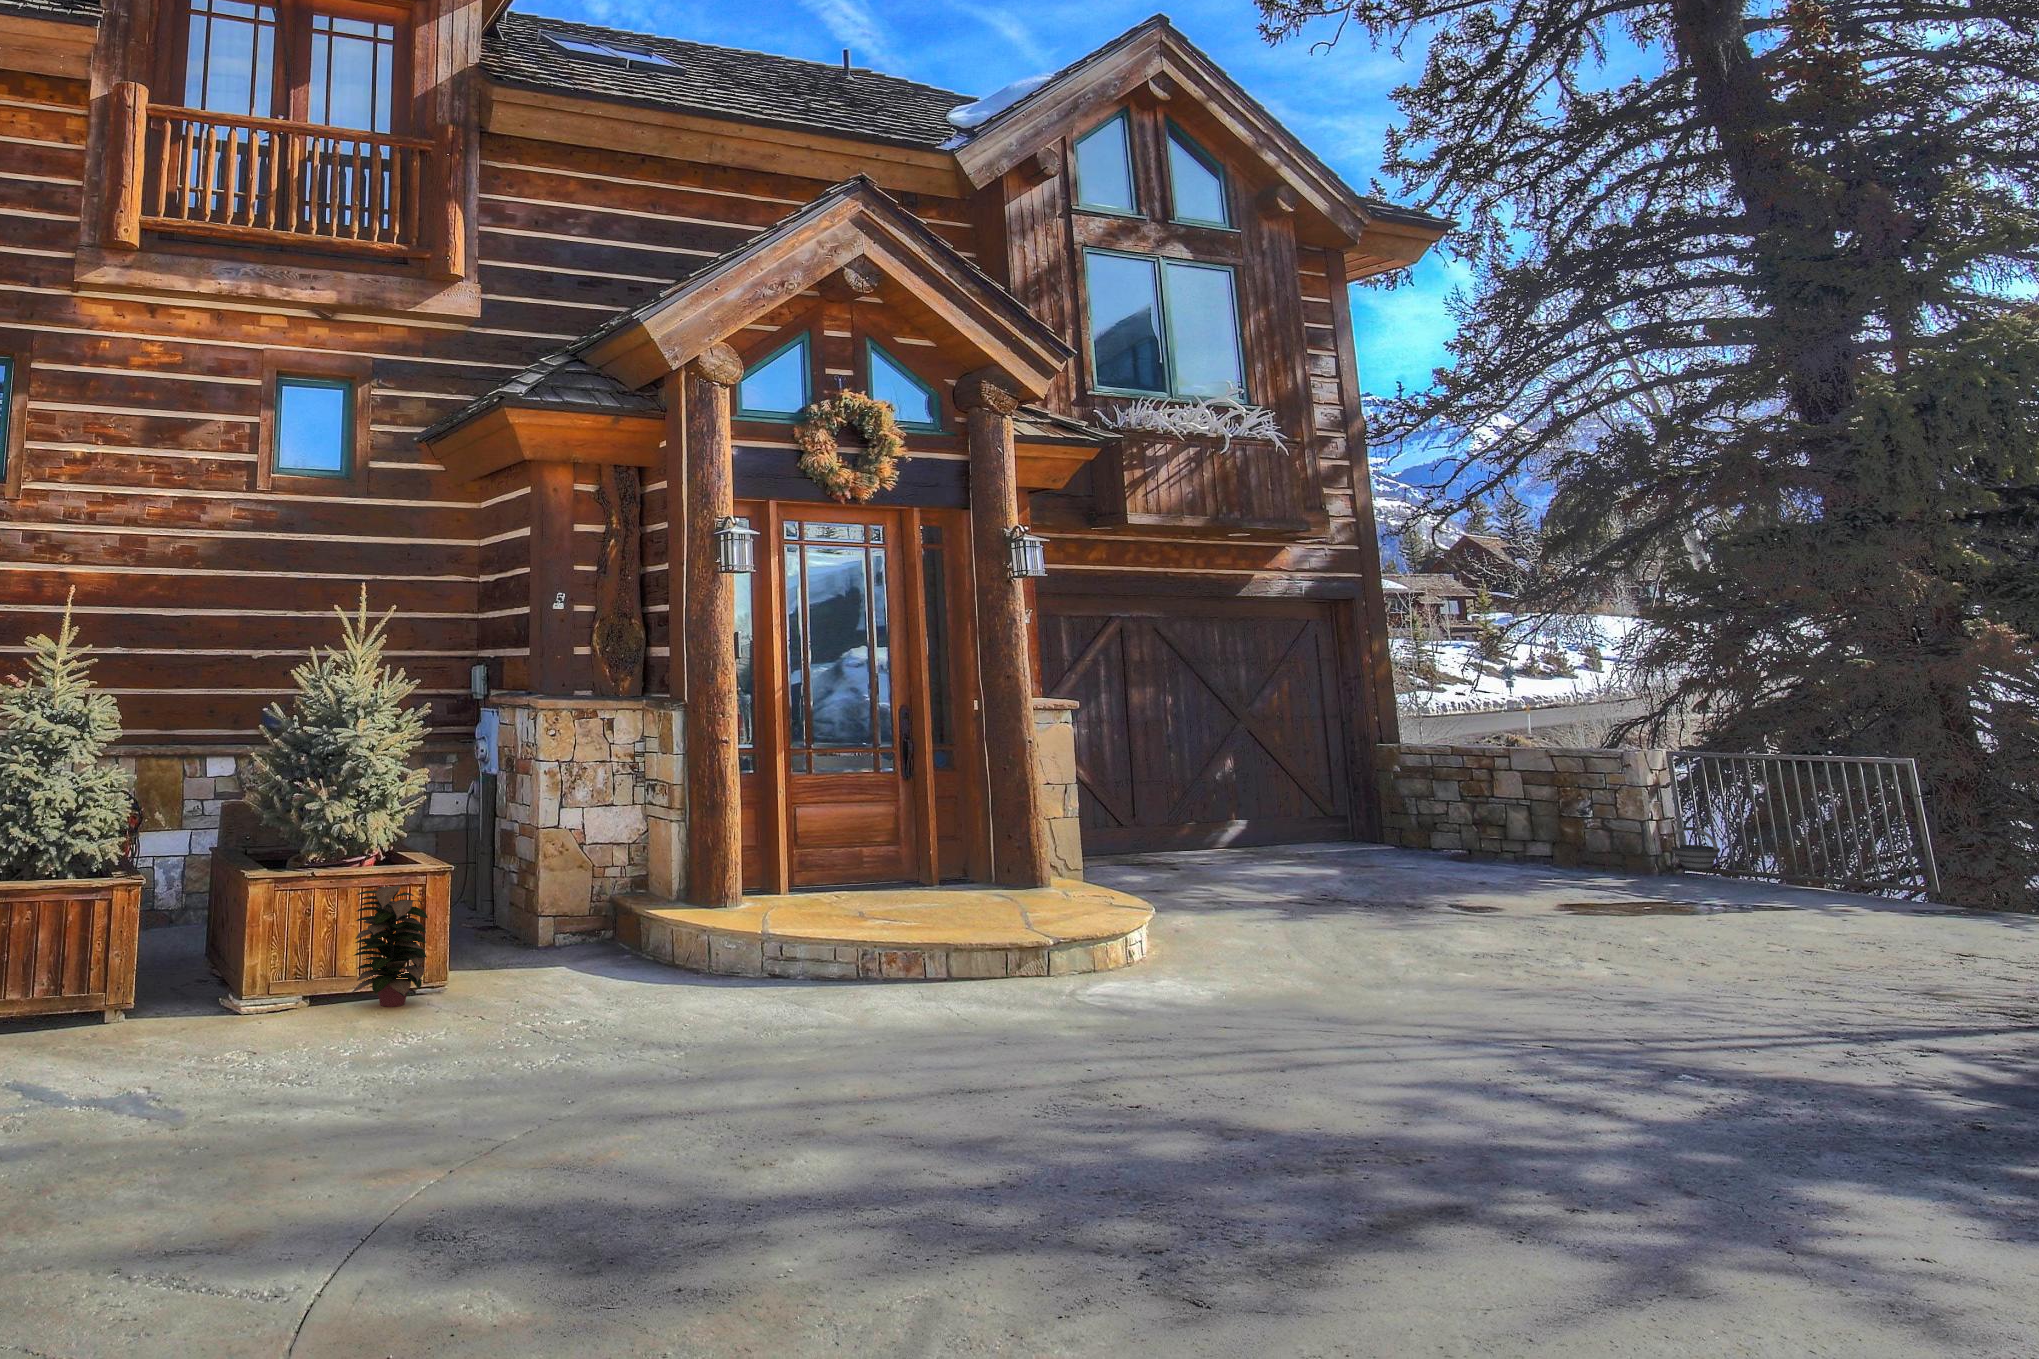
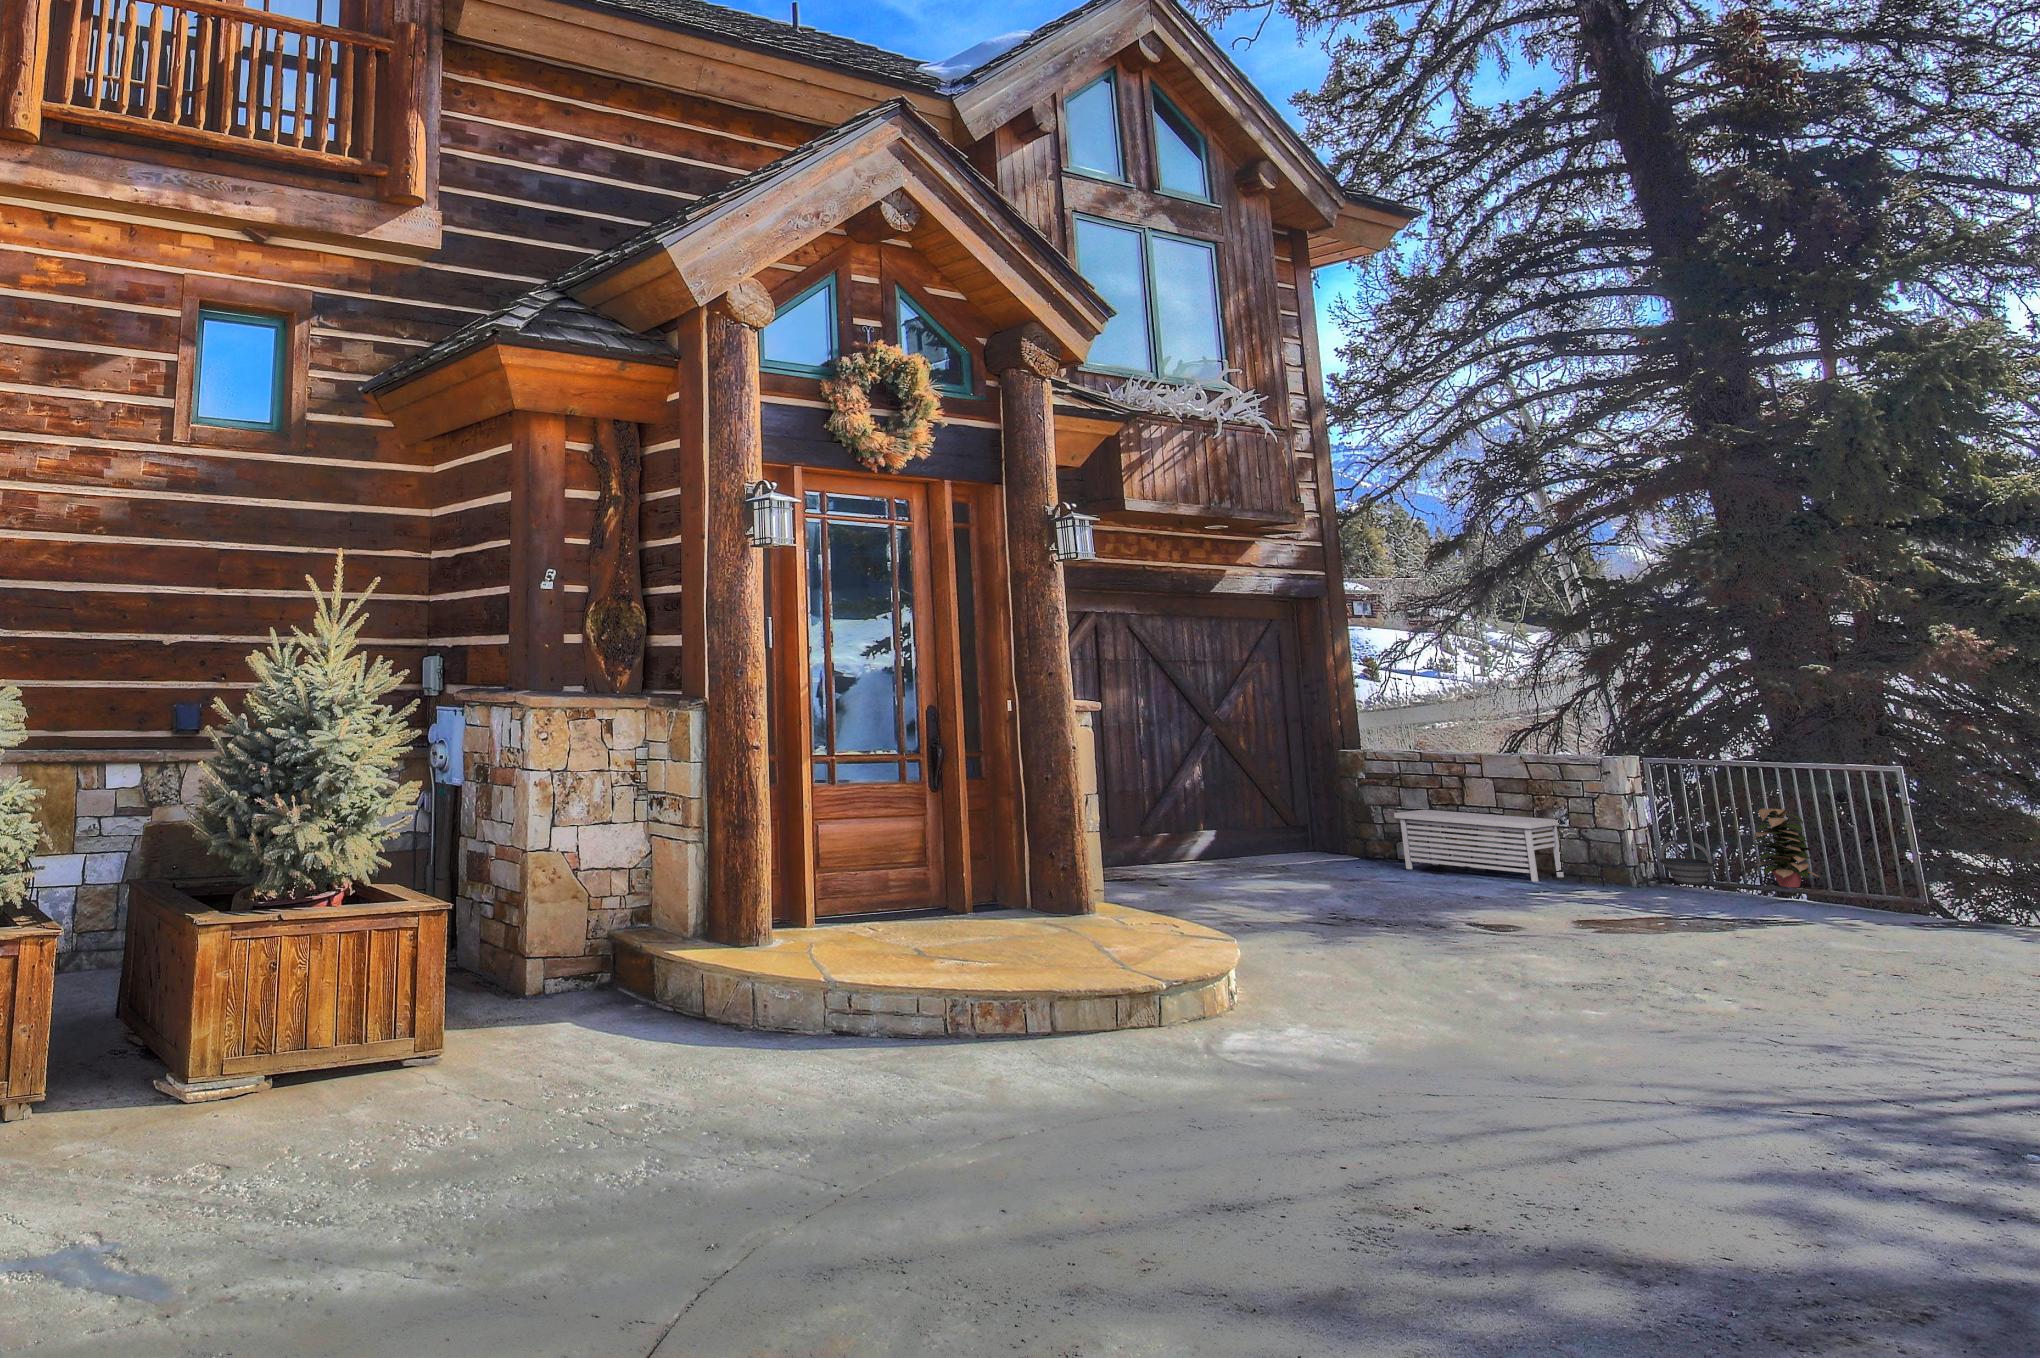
storage bench: none [1416,800,1578,868] -> present [1394,810,1564,882]
decorative plant: present [352,886,428,1007] -> present [1752,808,1821,887]

